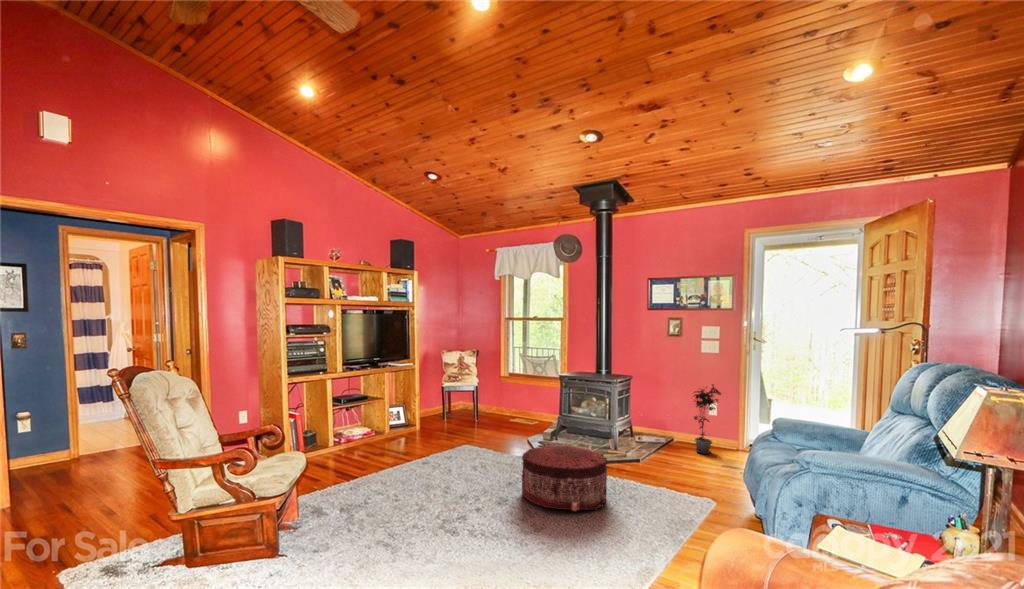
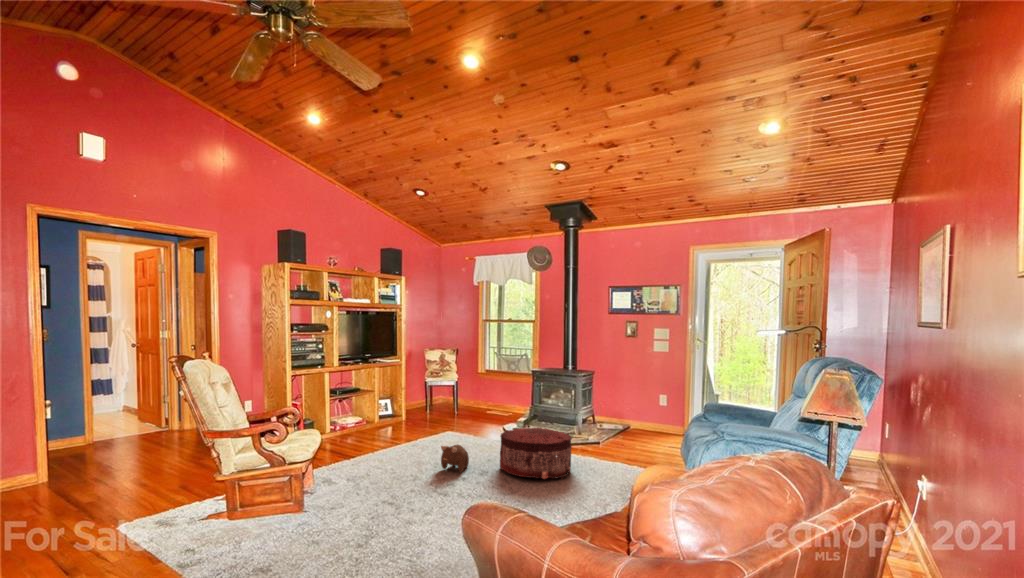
potted plant: present [694,384,721,454] -> none [643,377,669,437]
plush toy: none [452,466,486,500] -> present [441,445,469,472]

